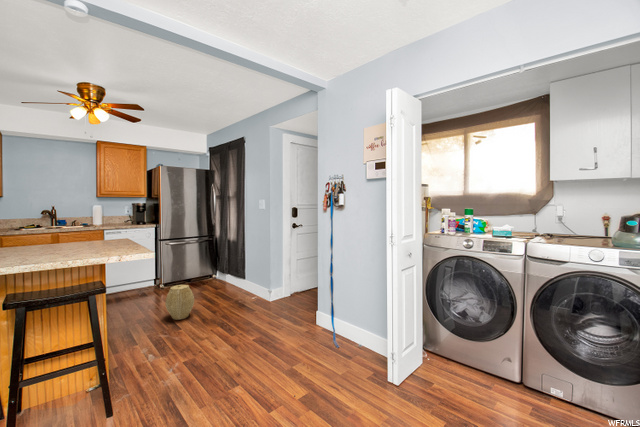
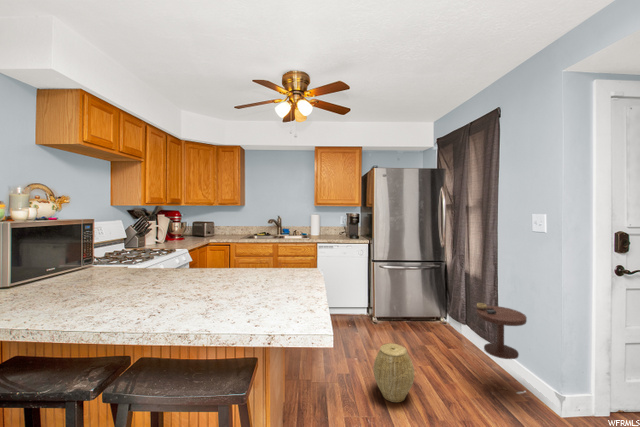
side table: none [232,253,257,299] -> present [476,303,527,359]

